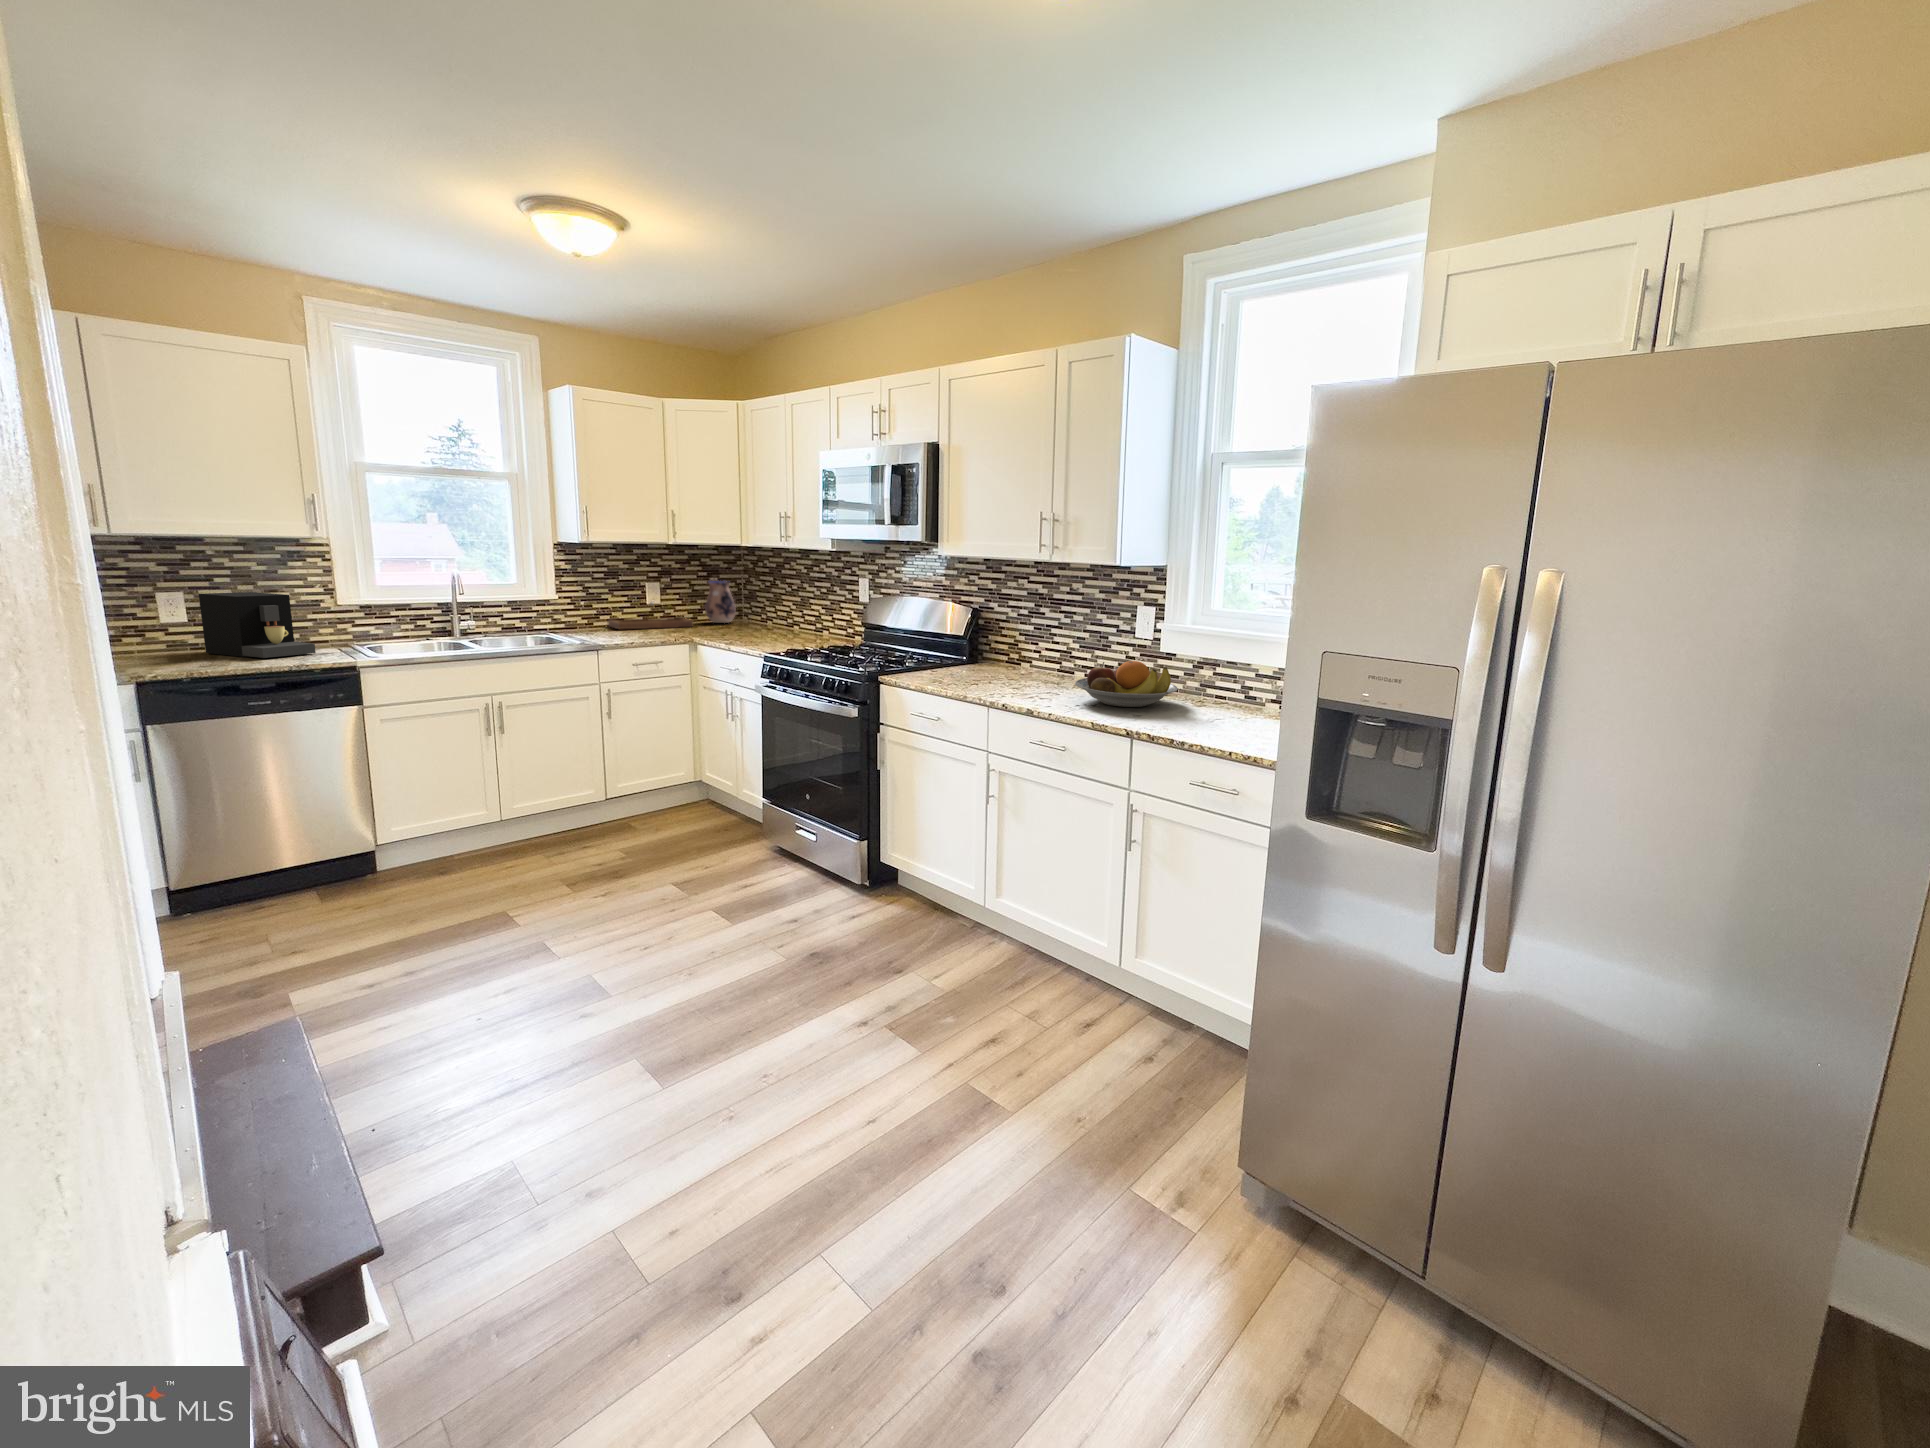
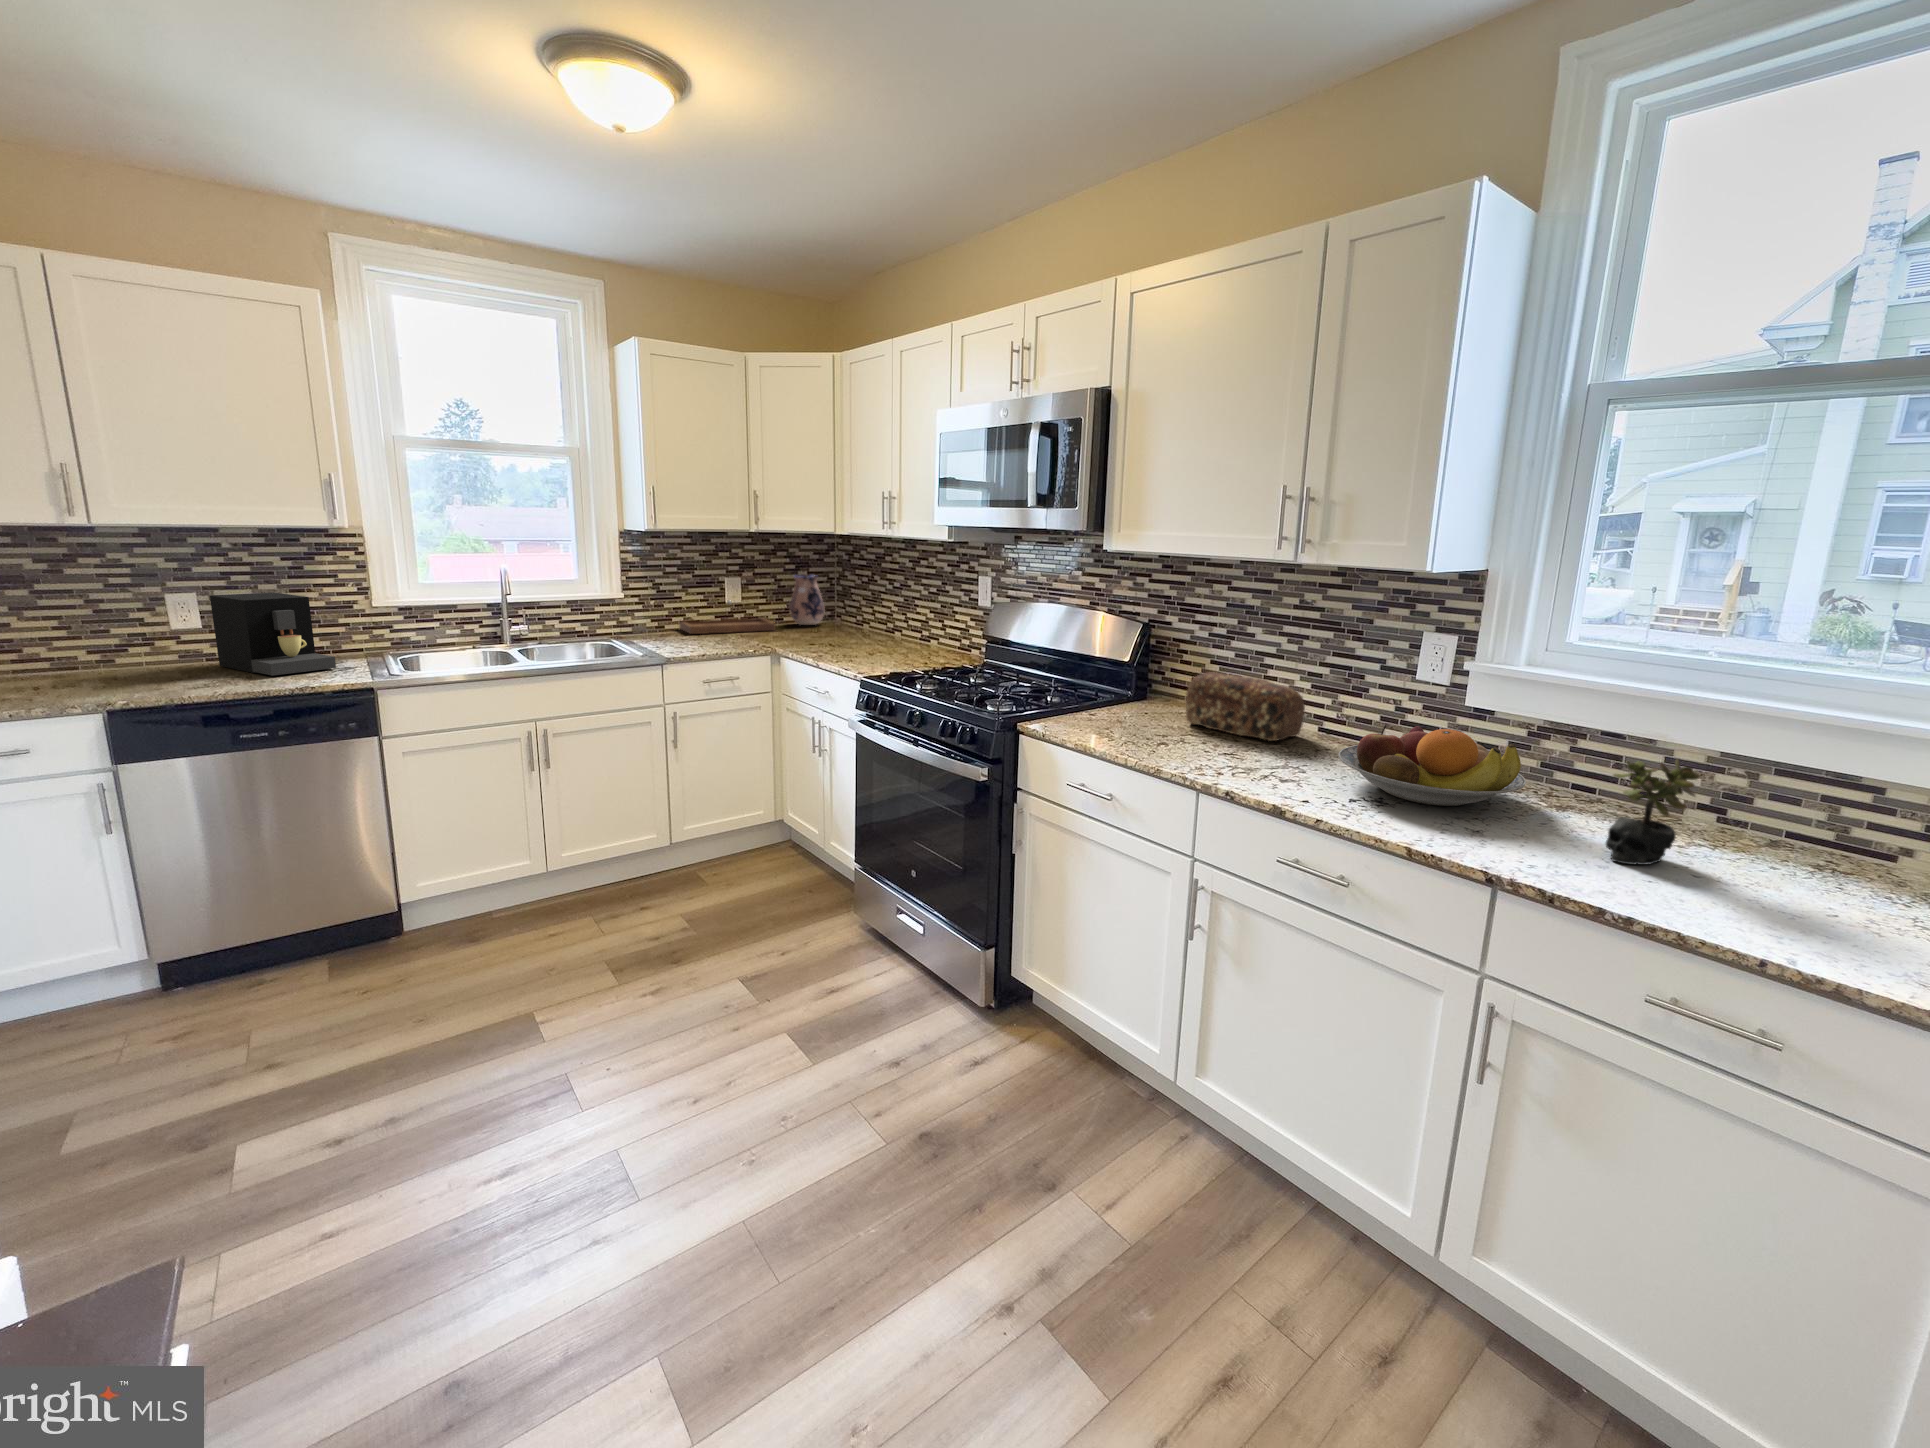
bread loaf: none [997,639,1074,682] -> present [1186,672,1305,741]
succulent plant: none [1200,665,1243,726] -> present [1606,759,1701,865]

